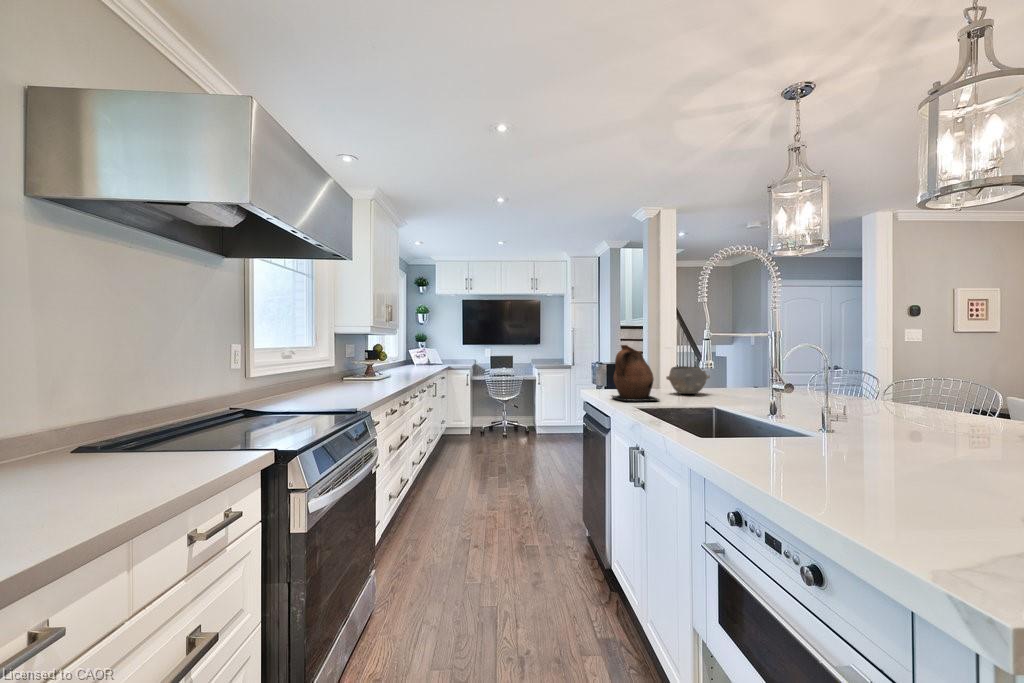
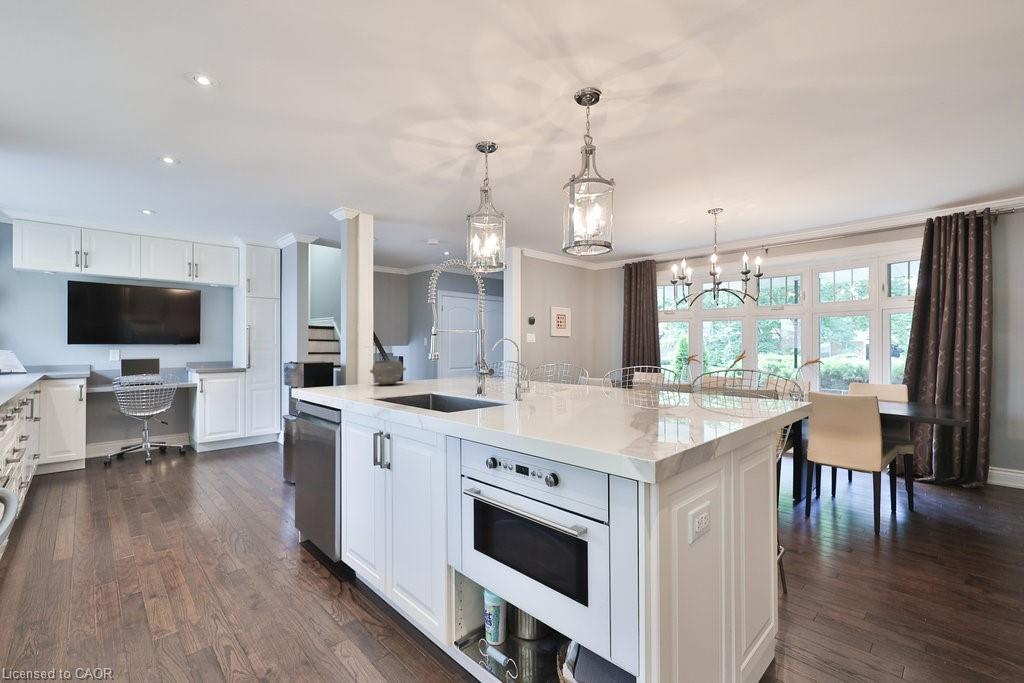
ceramic pitcher: present [612,345,659,401] -> none [319,341,368,392]

